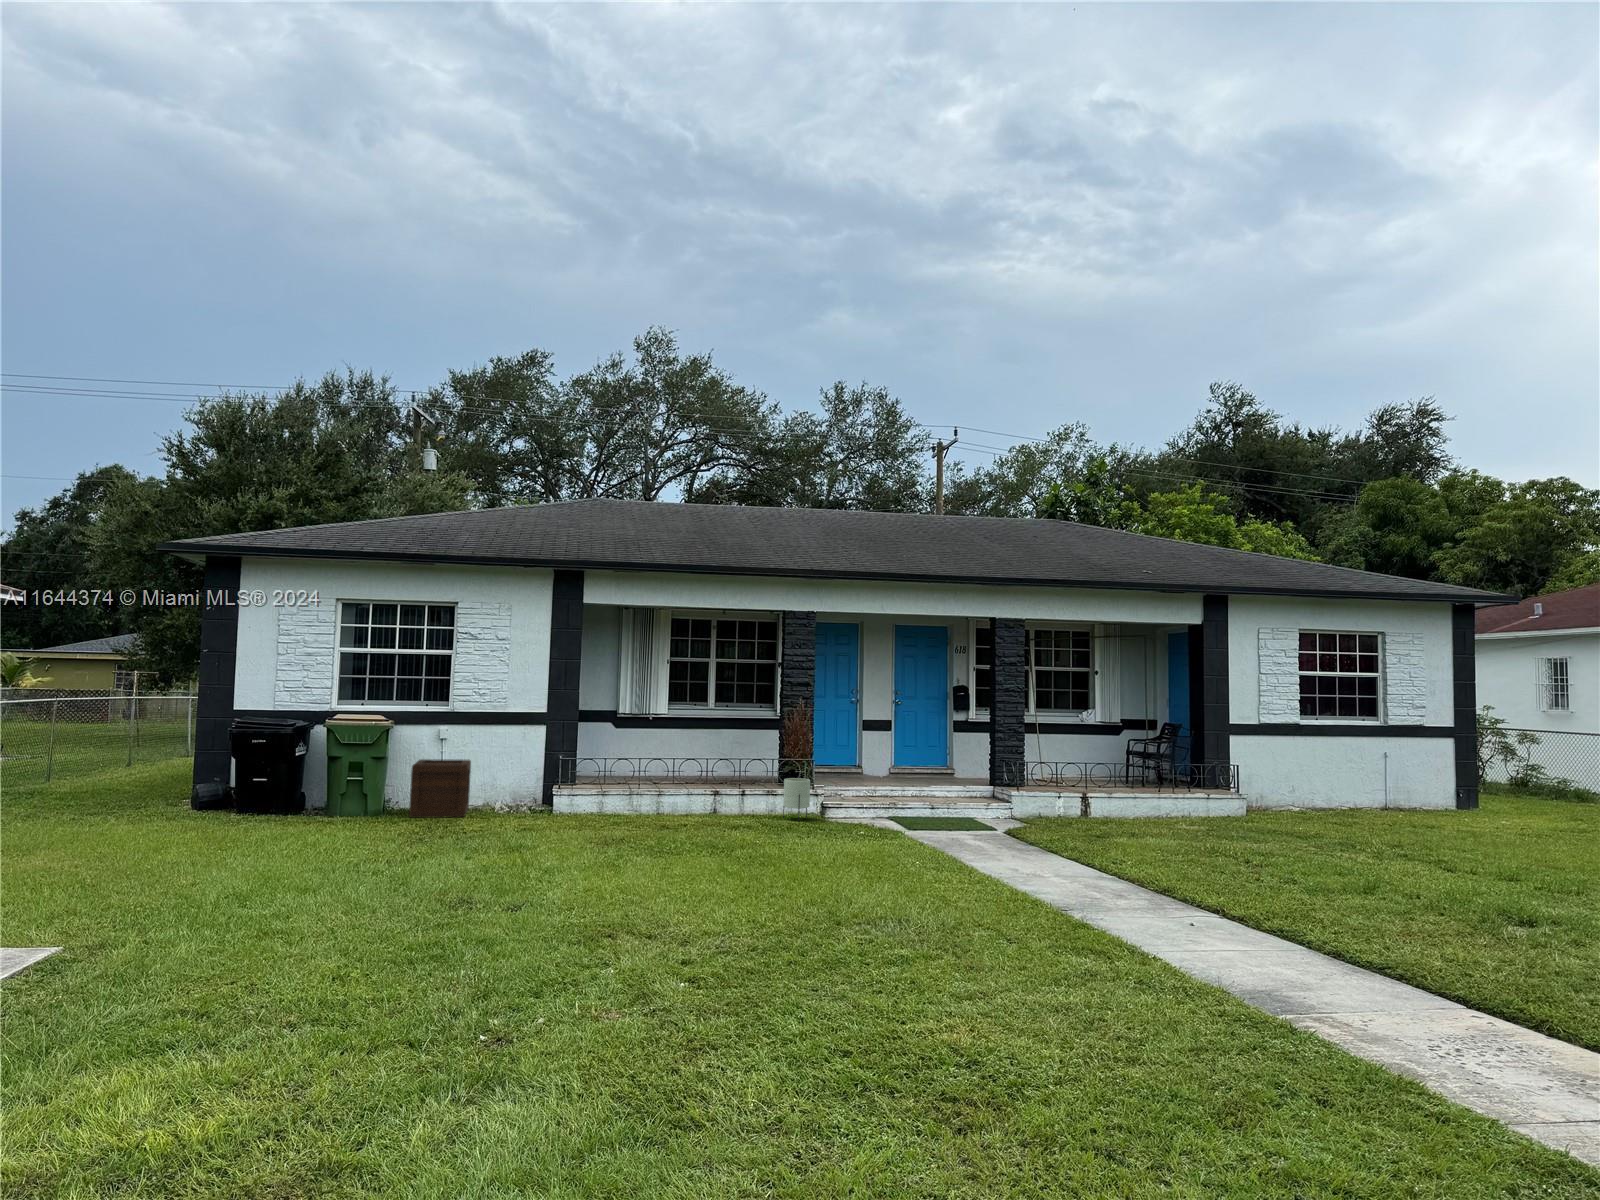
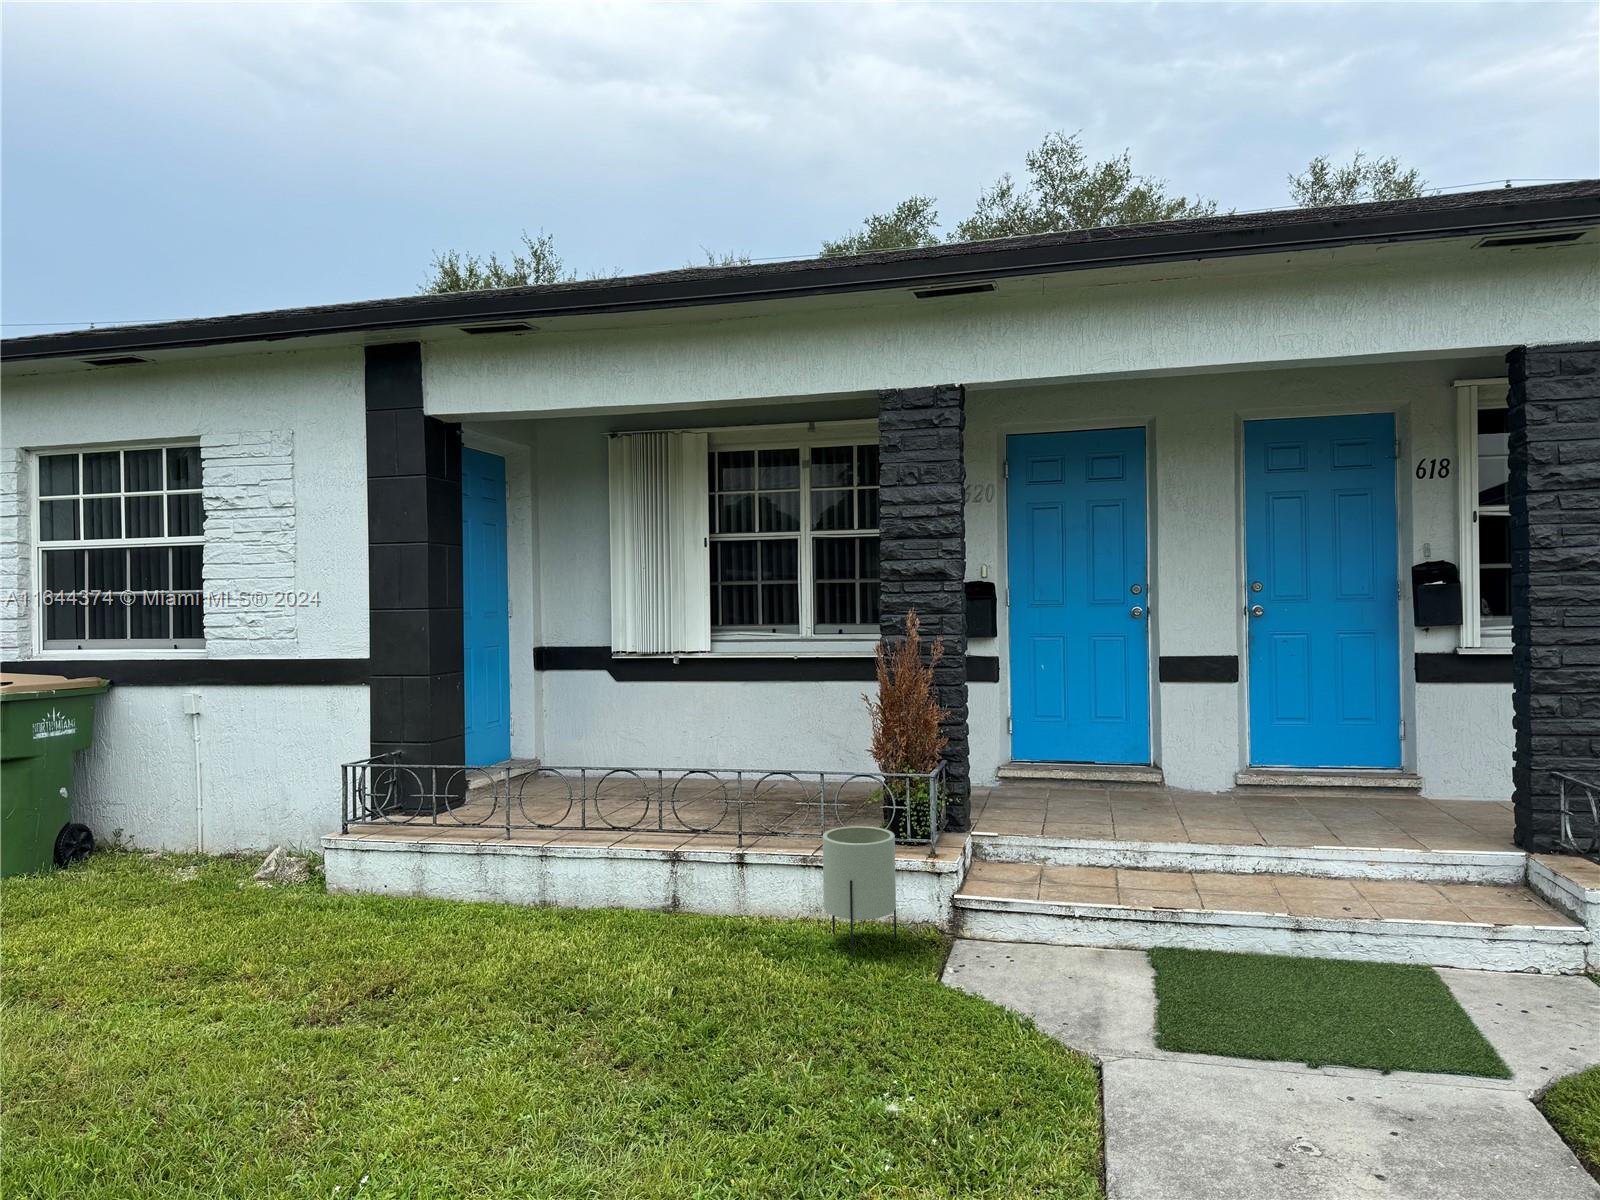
wooden crate: present [409,759,471,818] -> none [93,749,266,876]

